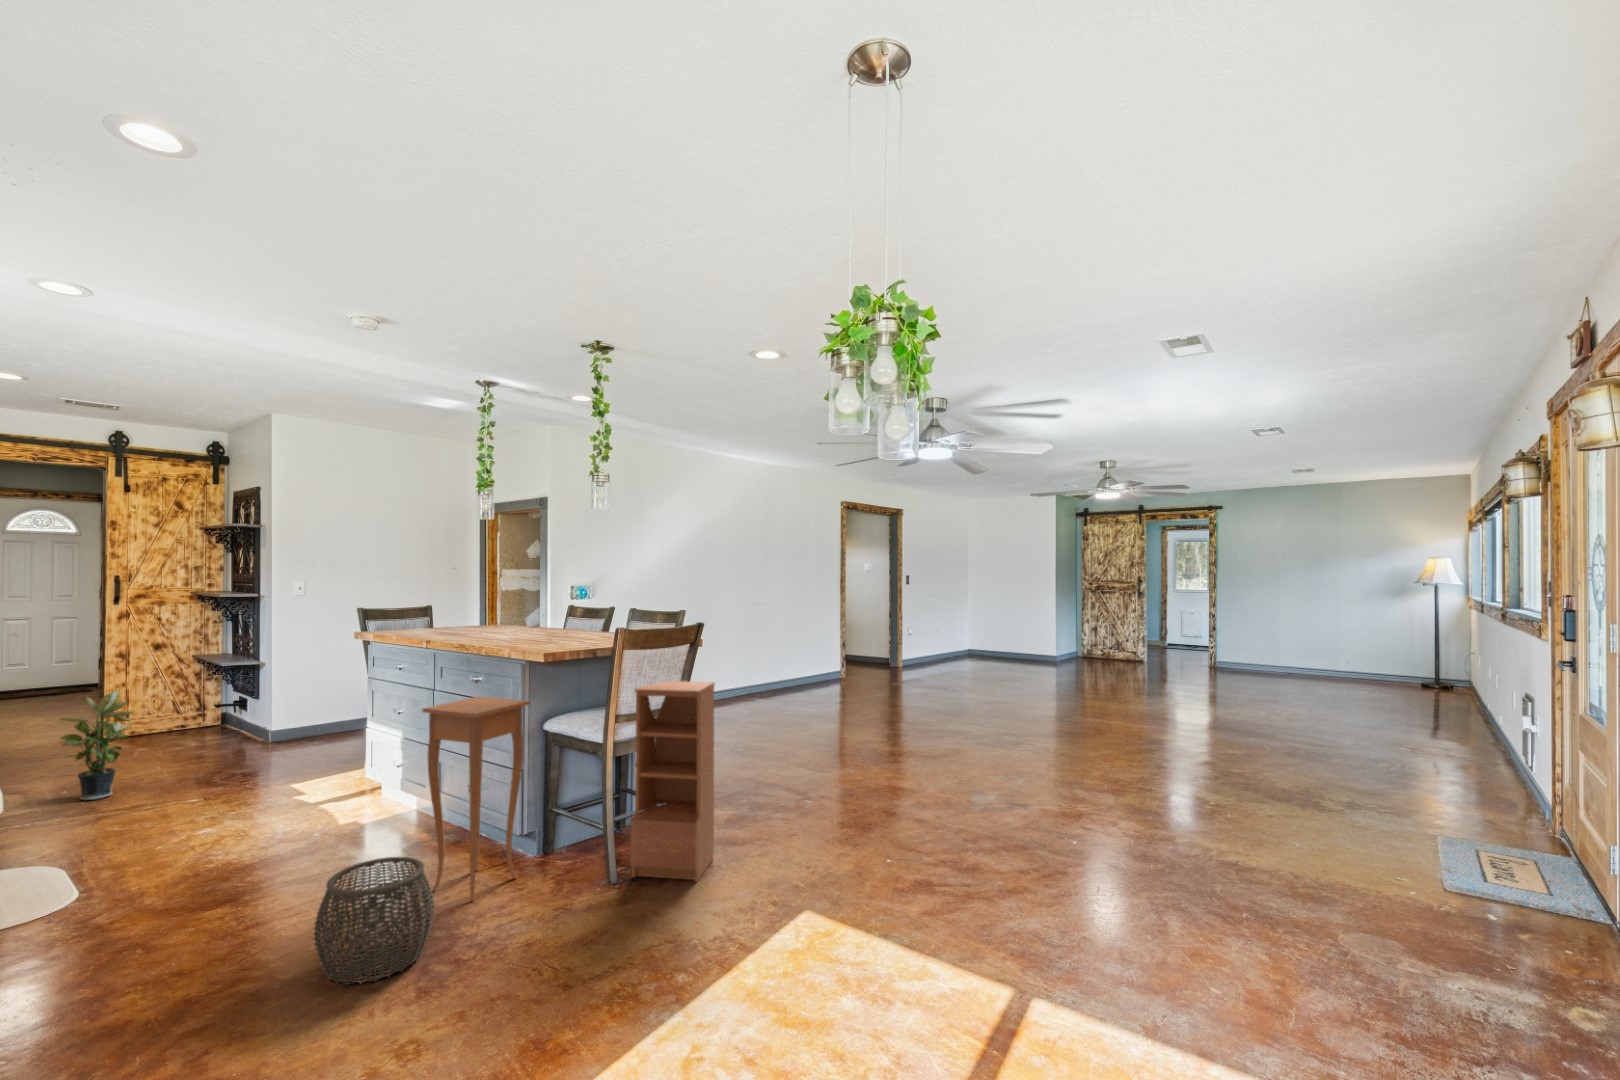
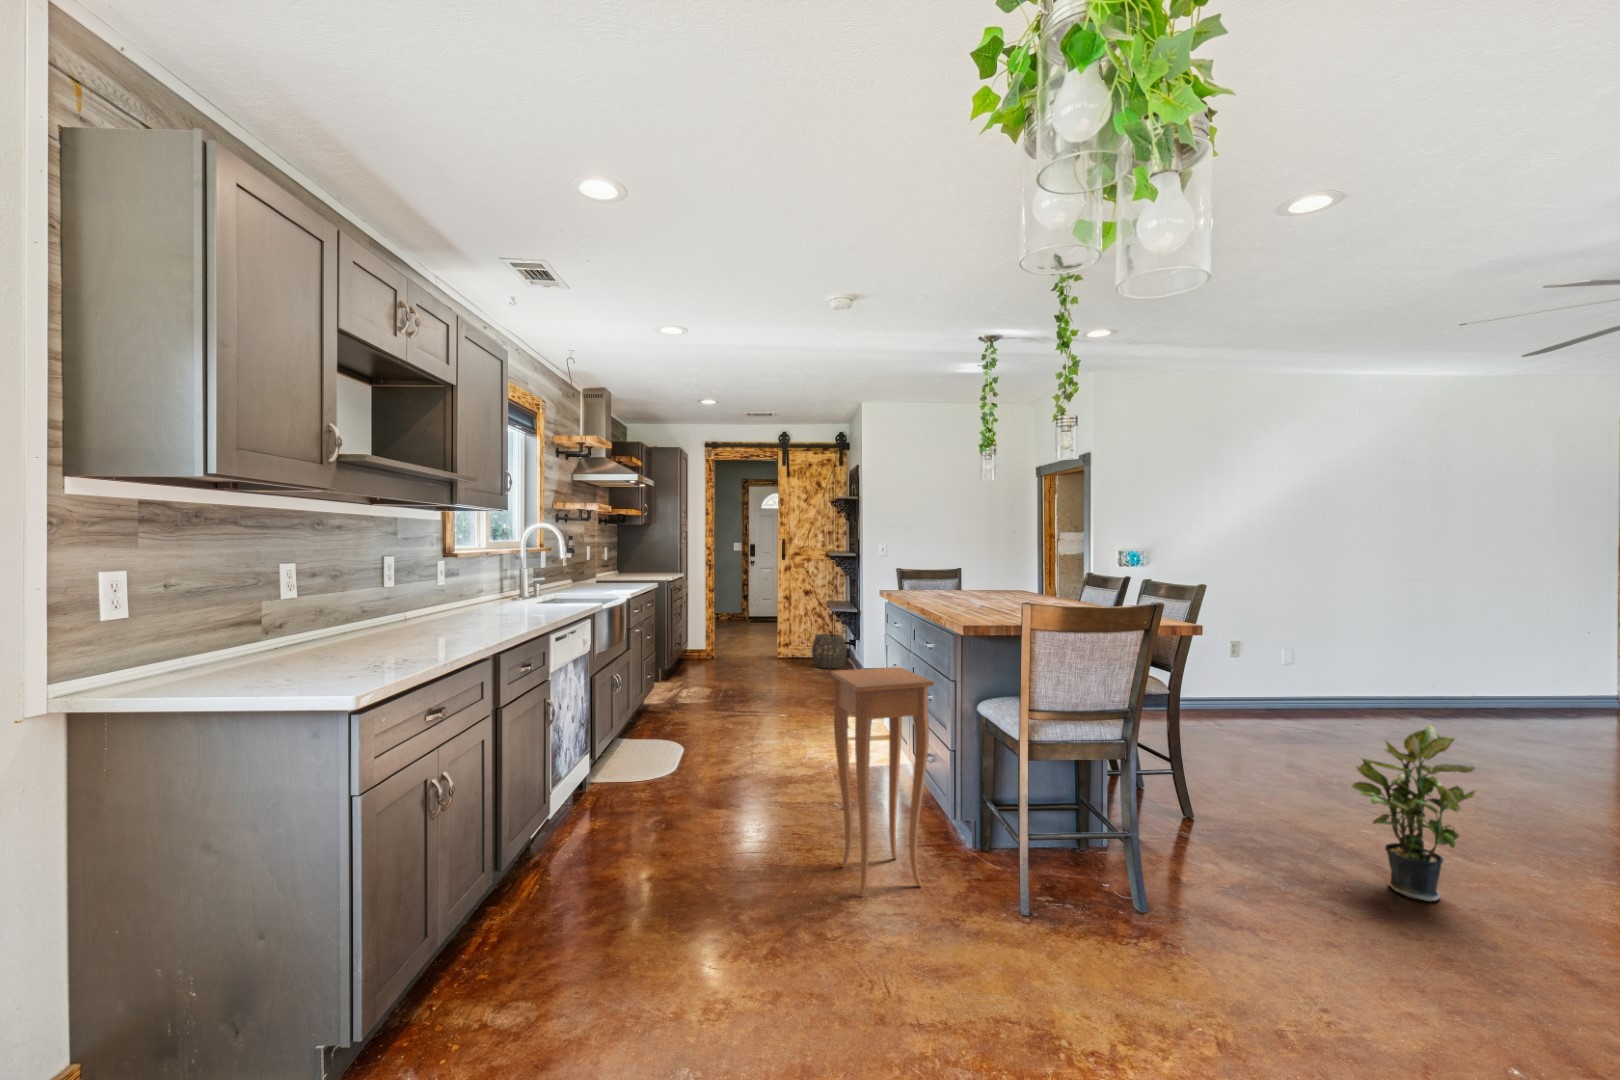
bookcase: present [630,681,715,882] -> none [1041,682,1187,1008]
potted plant: present [60,690,133,800] -> present [1352,725,1476,901]
woven basket: present [313,857,435,985] -> present [812,634,847,668]

